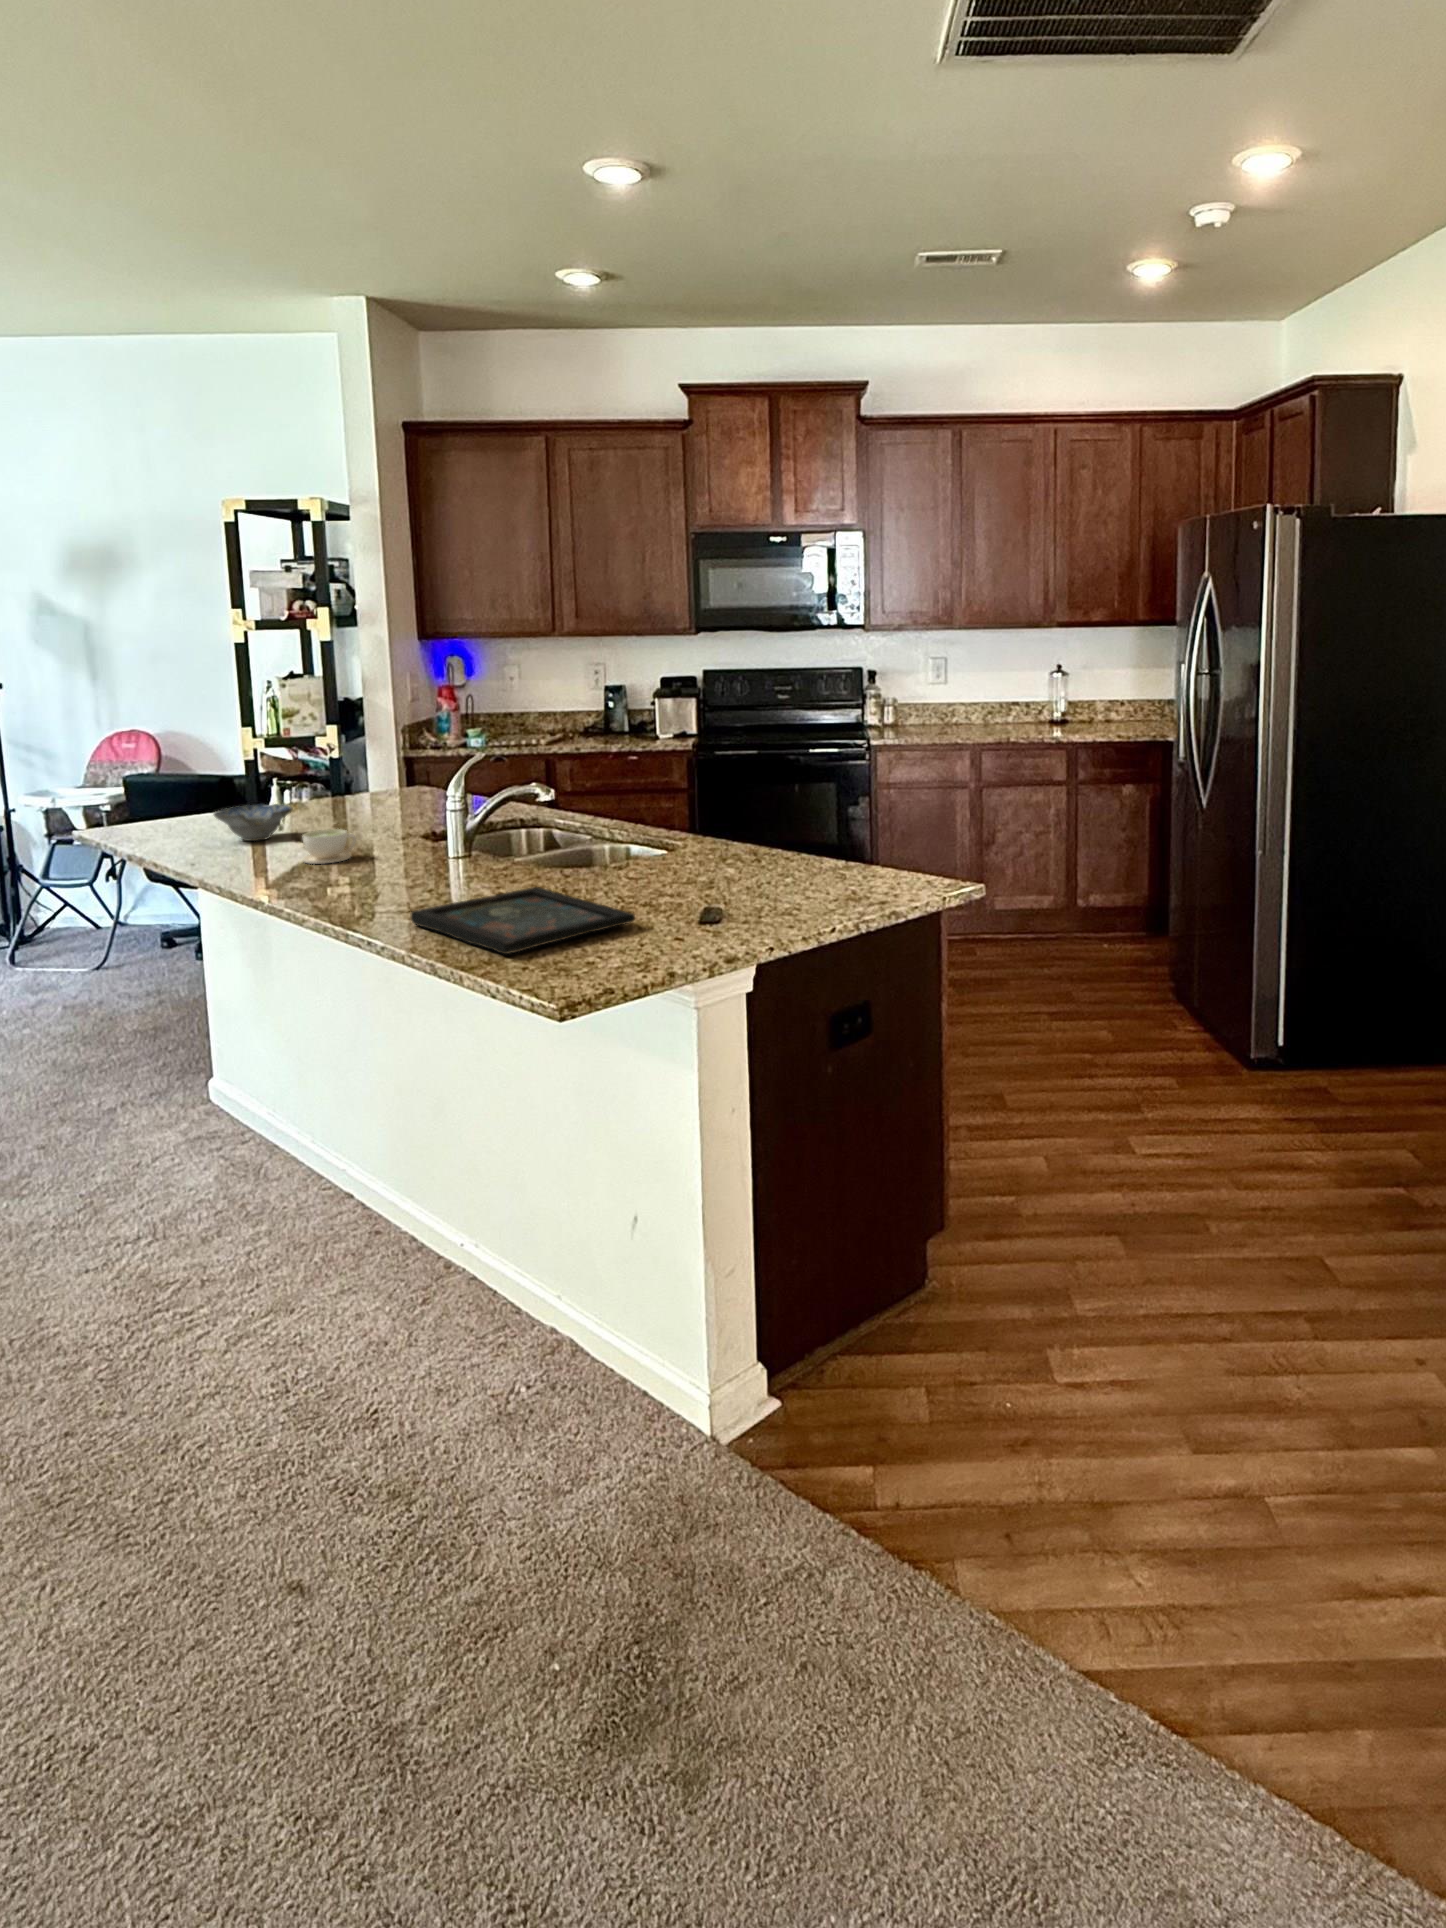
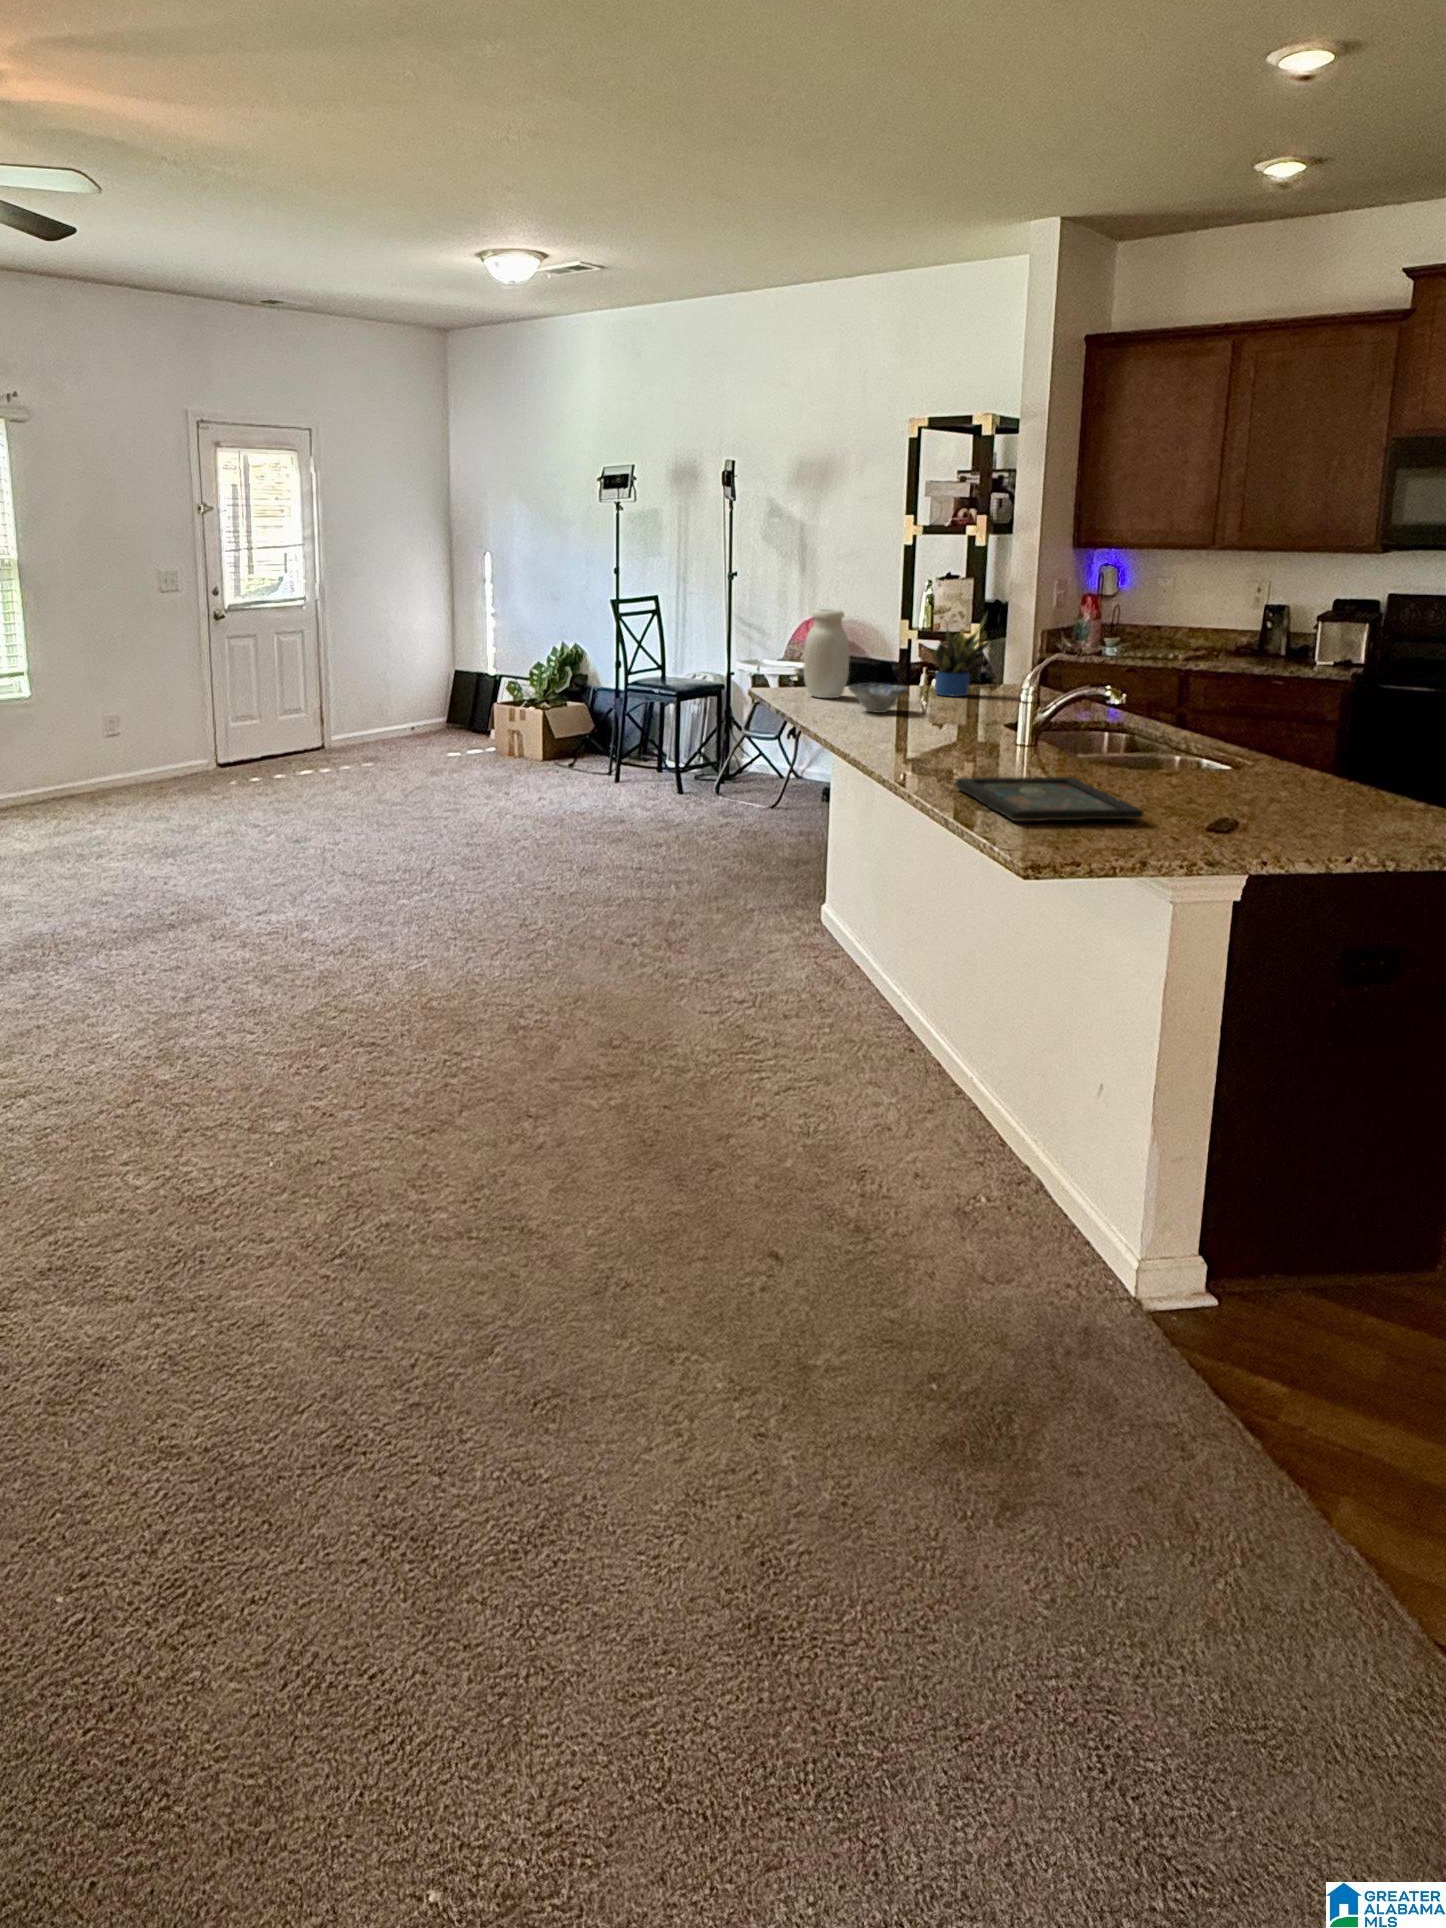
potted plant: none [307,709,374,809] -> present [933,614,990,697]
jar: none [140,721,206,831] -> present [804,609,850,698]
coffee cup: present [303,829,356,864] -> none [901,709,946,736]

